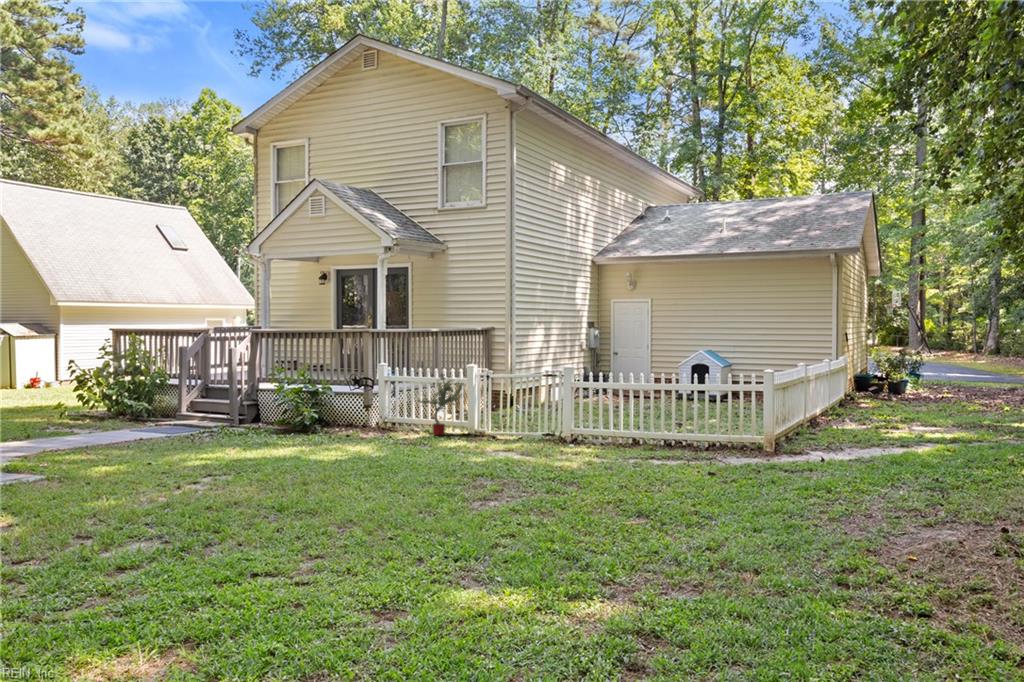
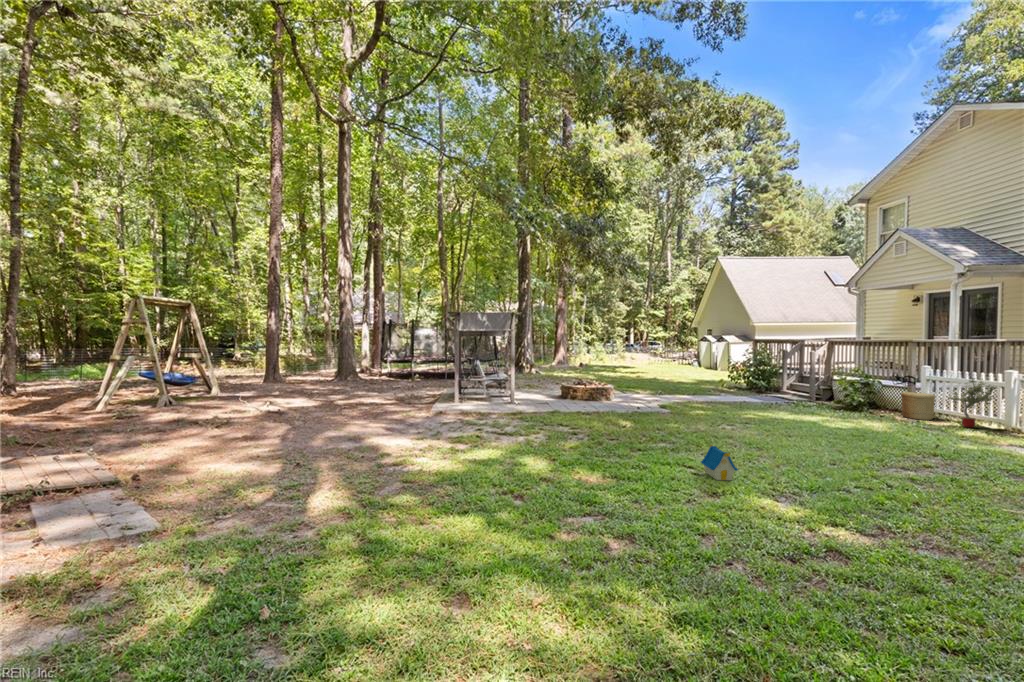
woven basket: none [366,398,401,433] -> present [901,392,935,420]
toy house: none [328,510,402,577] -> present [701,445,738,480]

